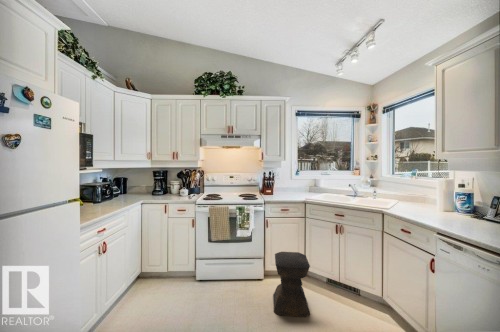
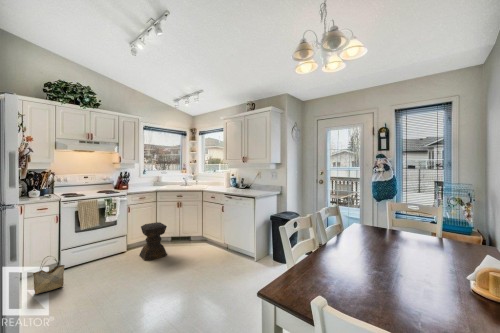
woven basket: none [149,270,179,314] -> present [33,256,65,294]

